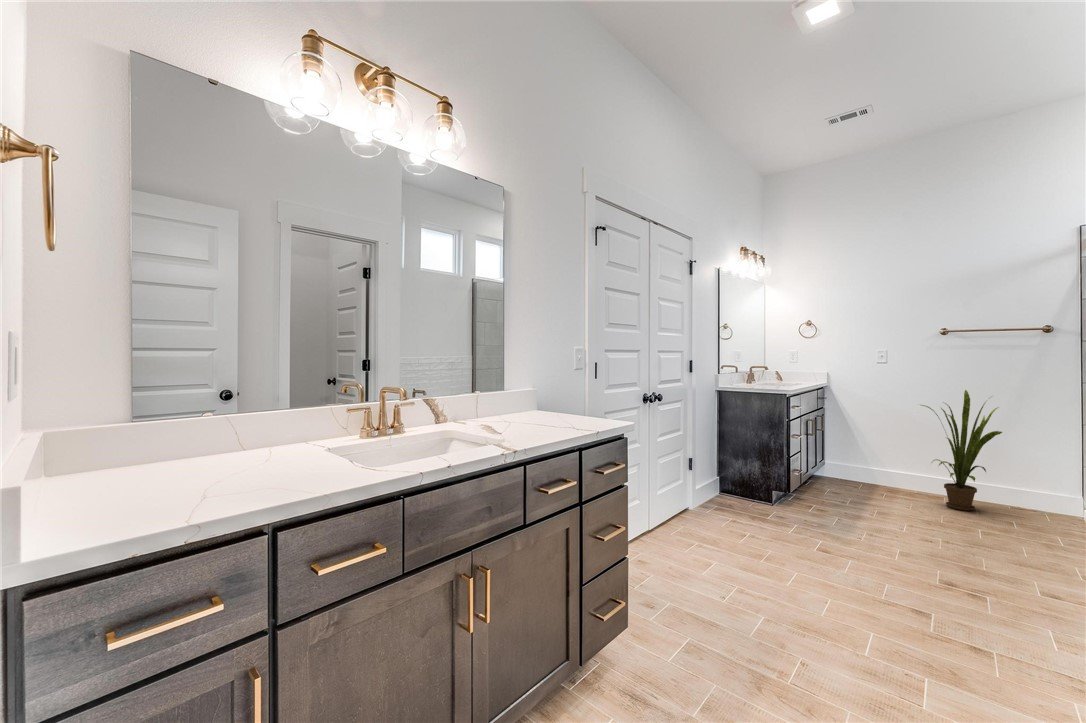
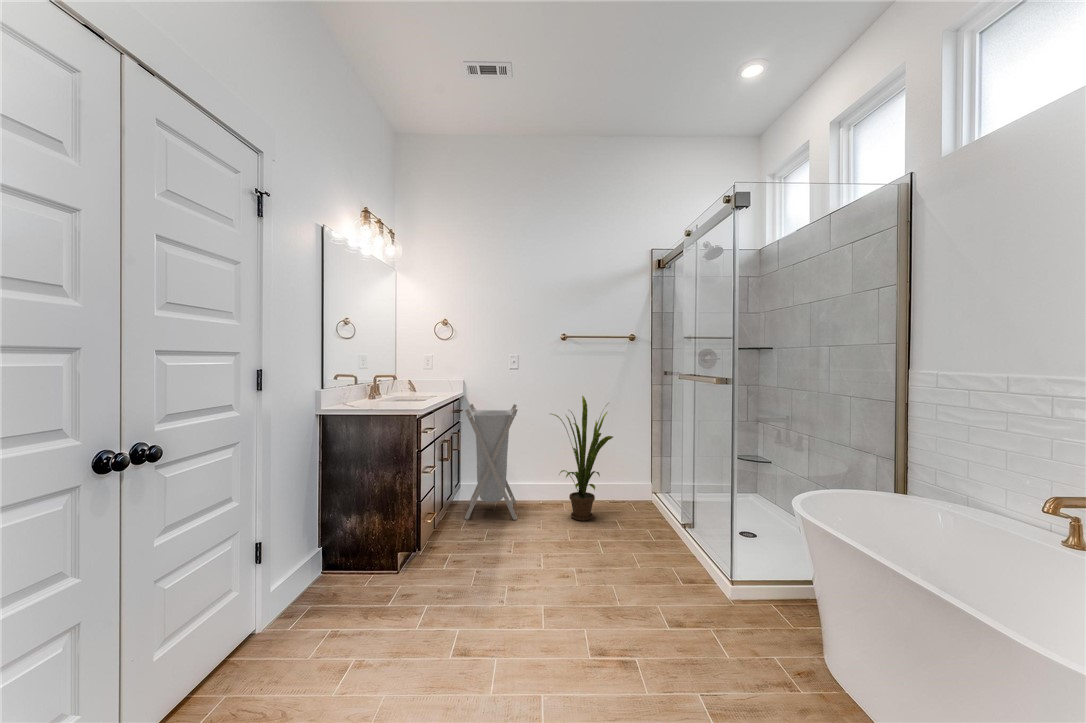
laundry hamper: none [828,393,884,496] -> present [465,404,518,520]

